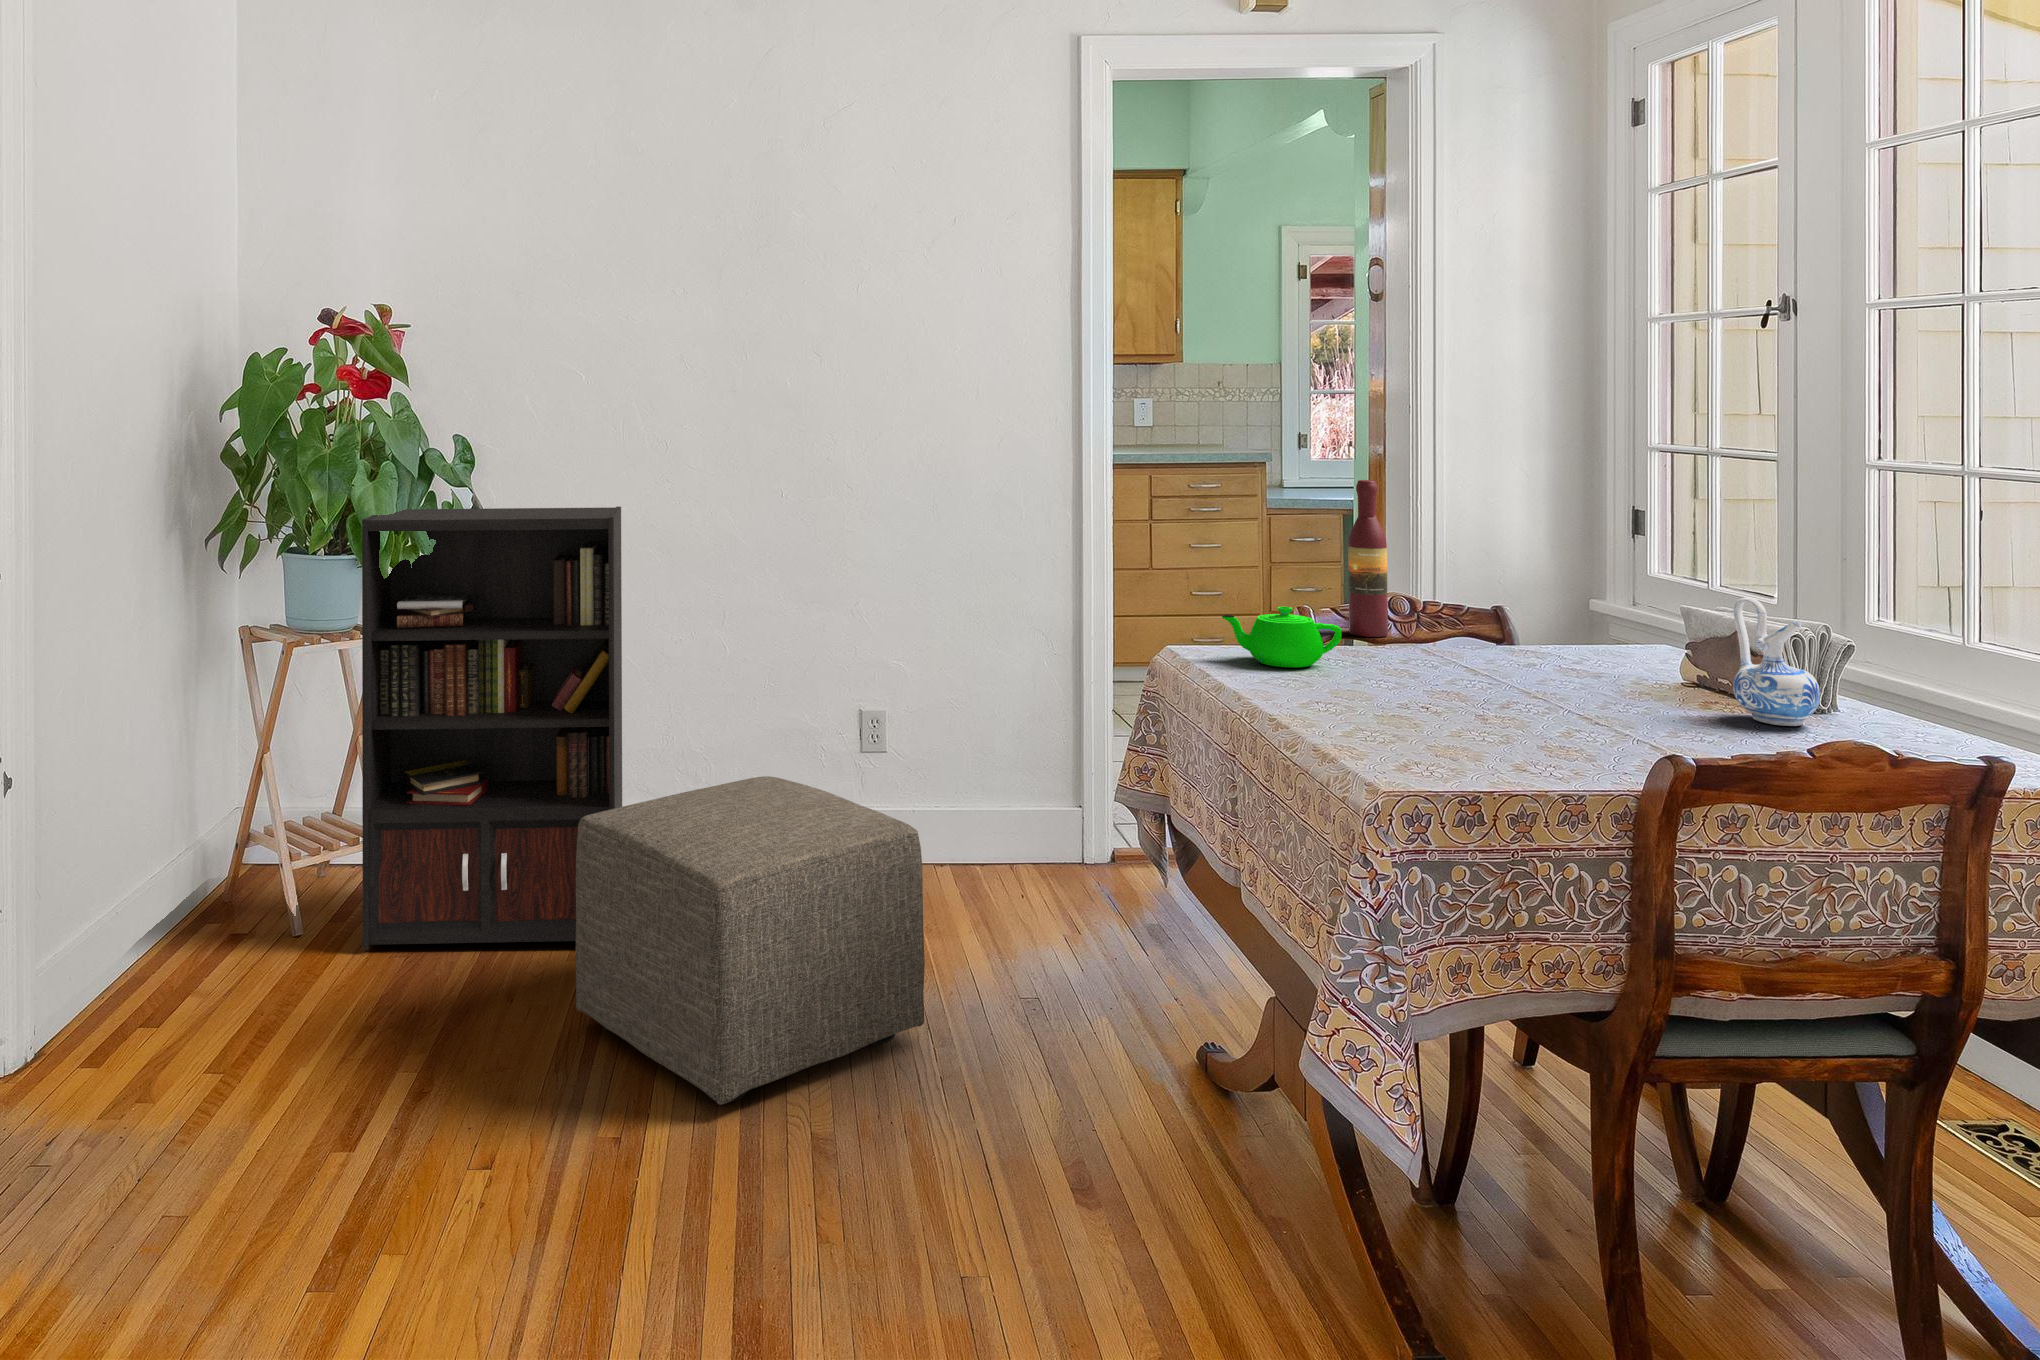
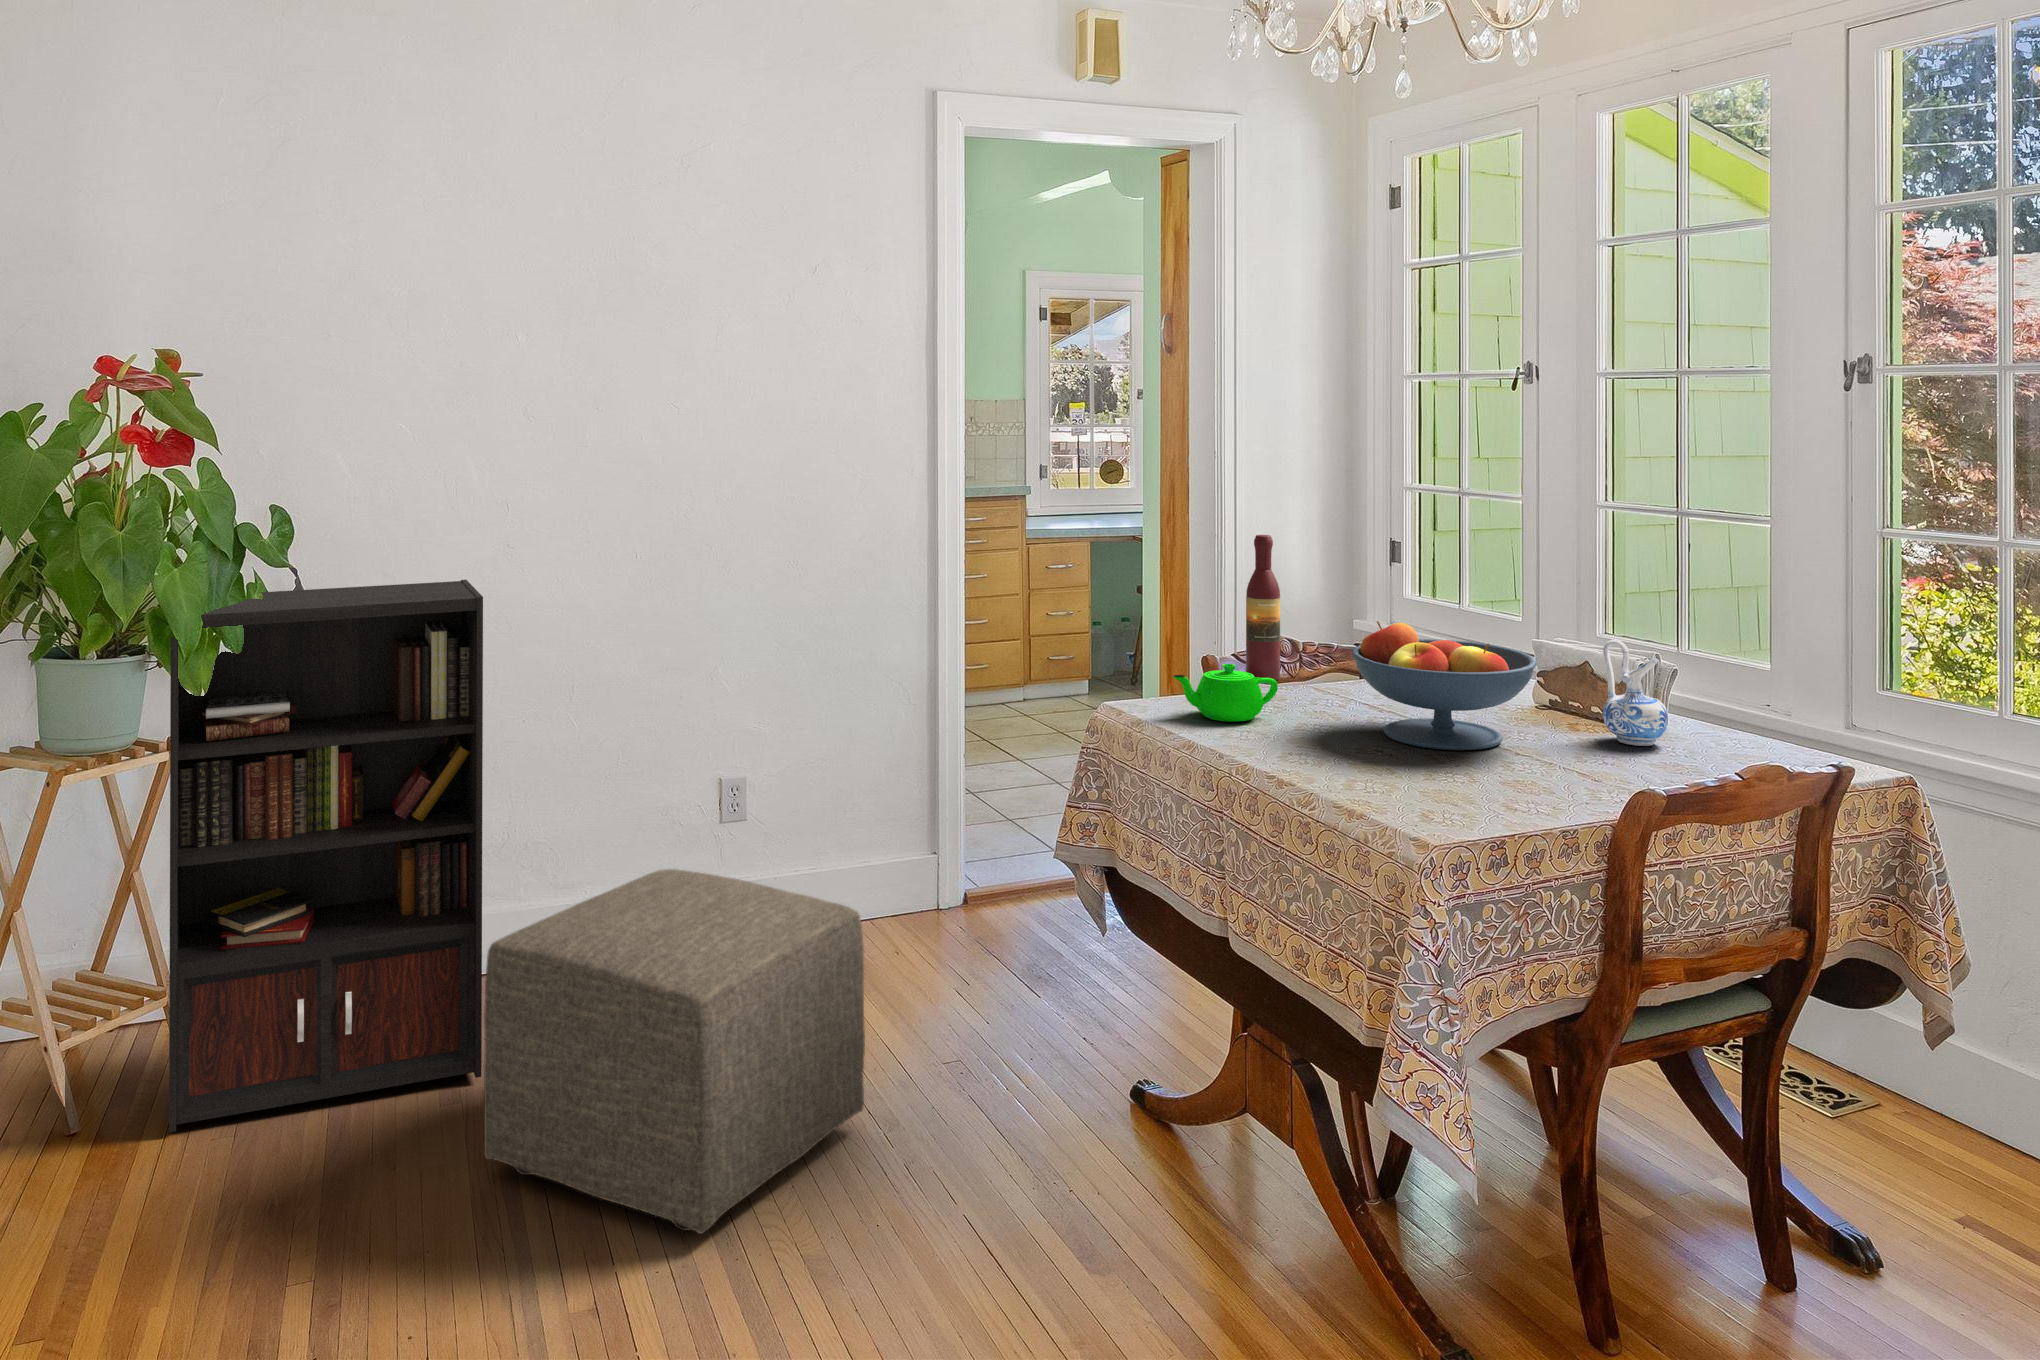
fruit bowl: none [1411,565,1636,712] -> present [1353,621,1537,750]

